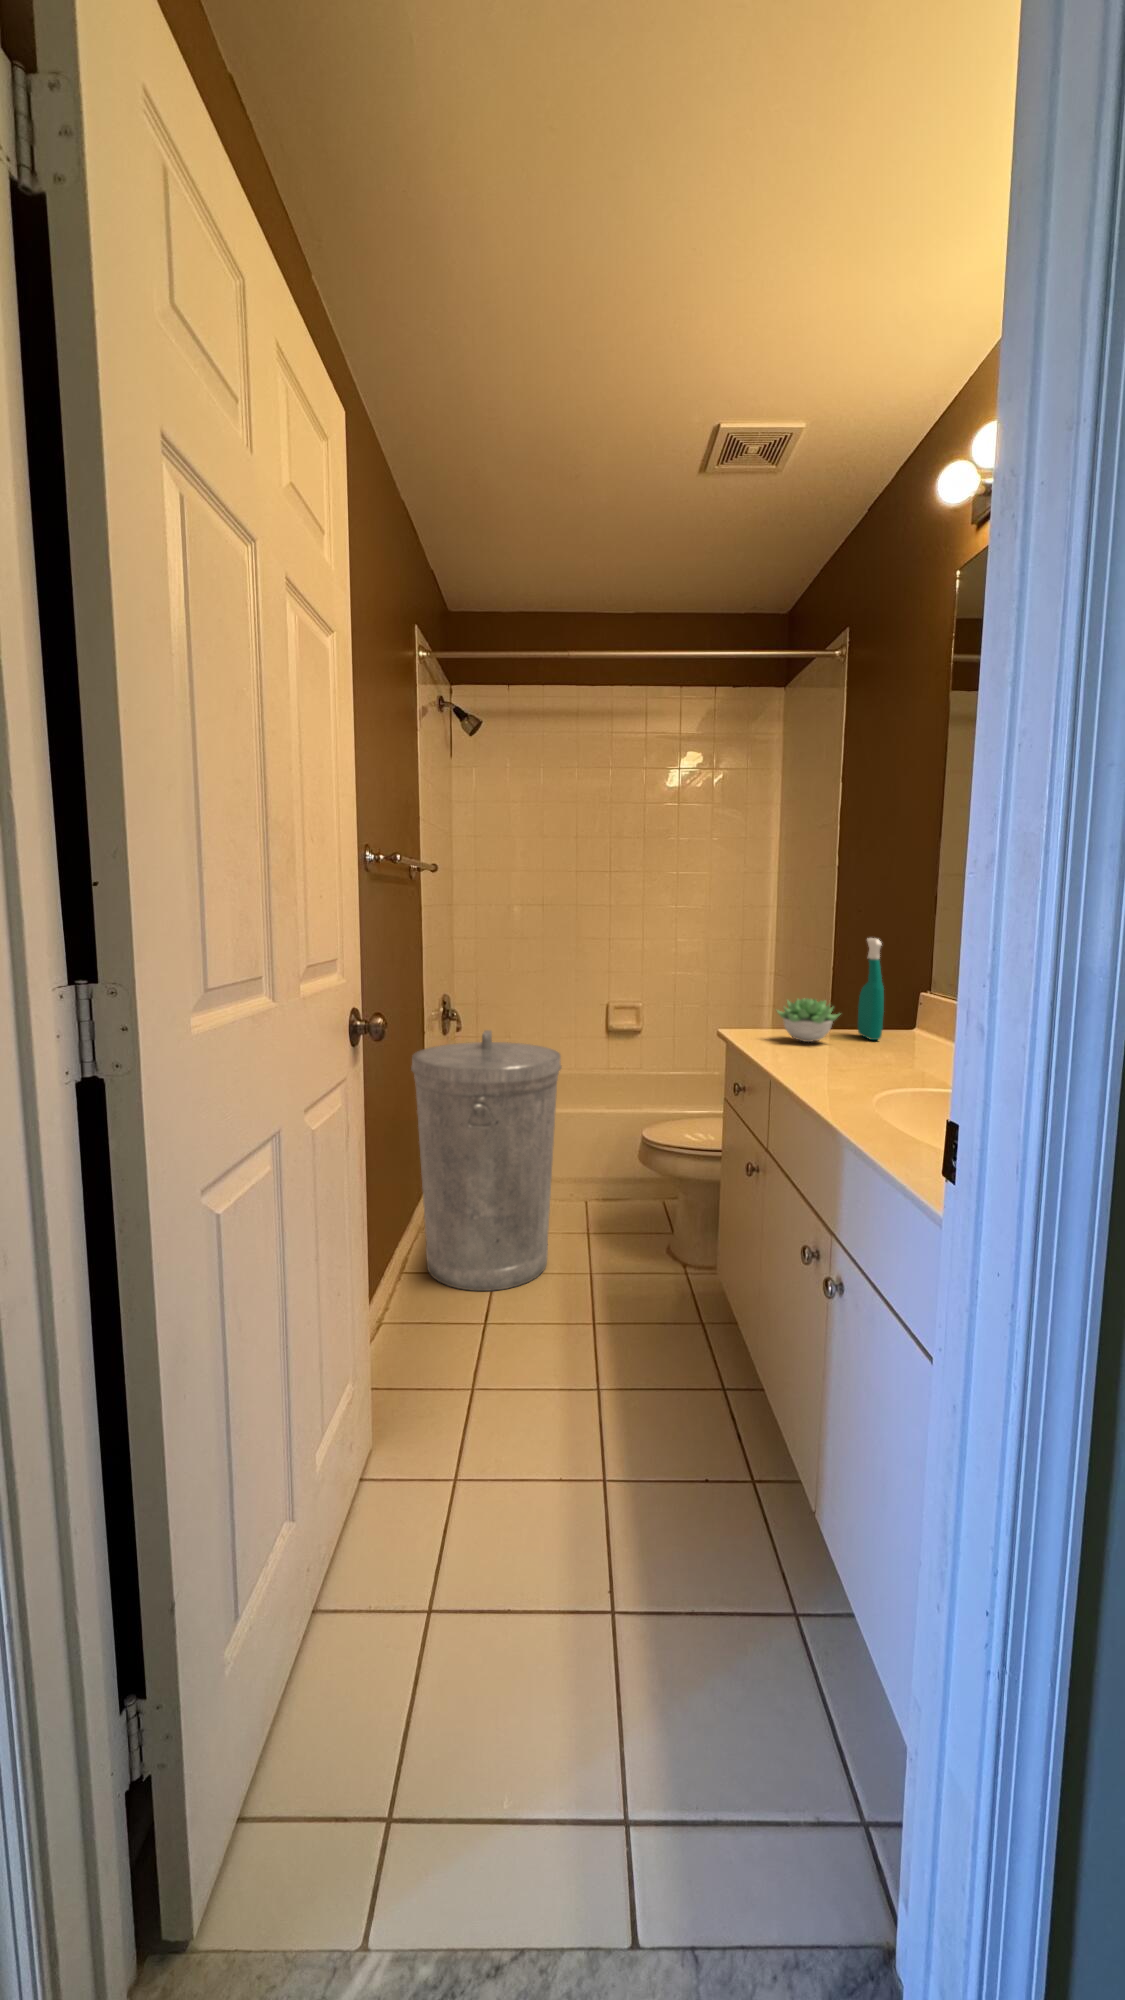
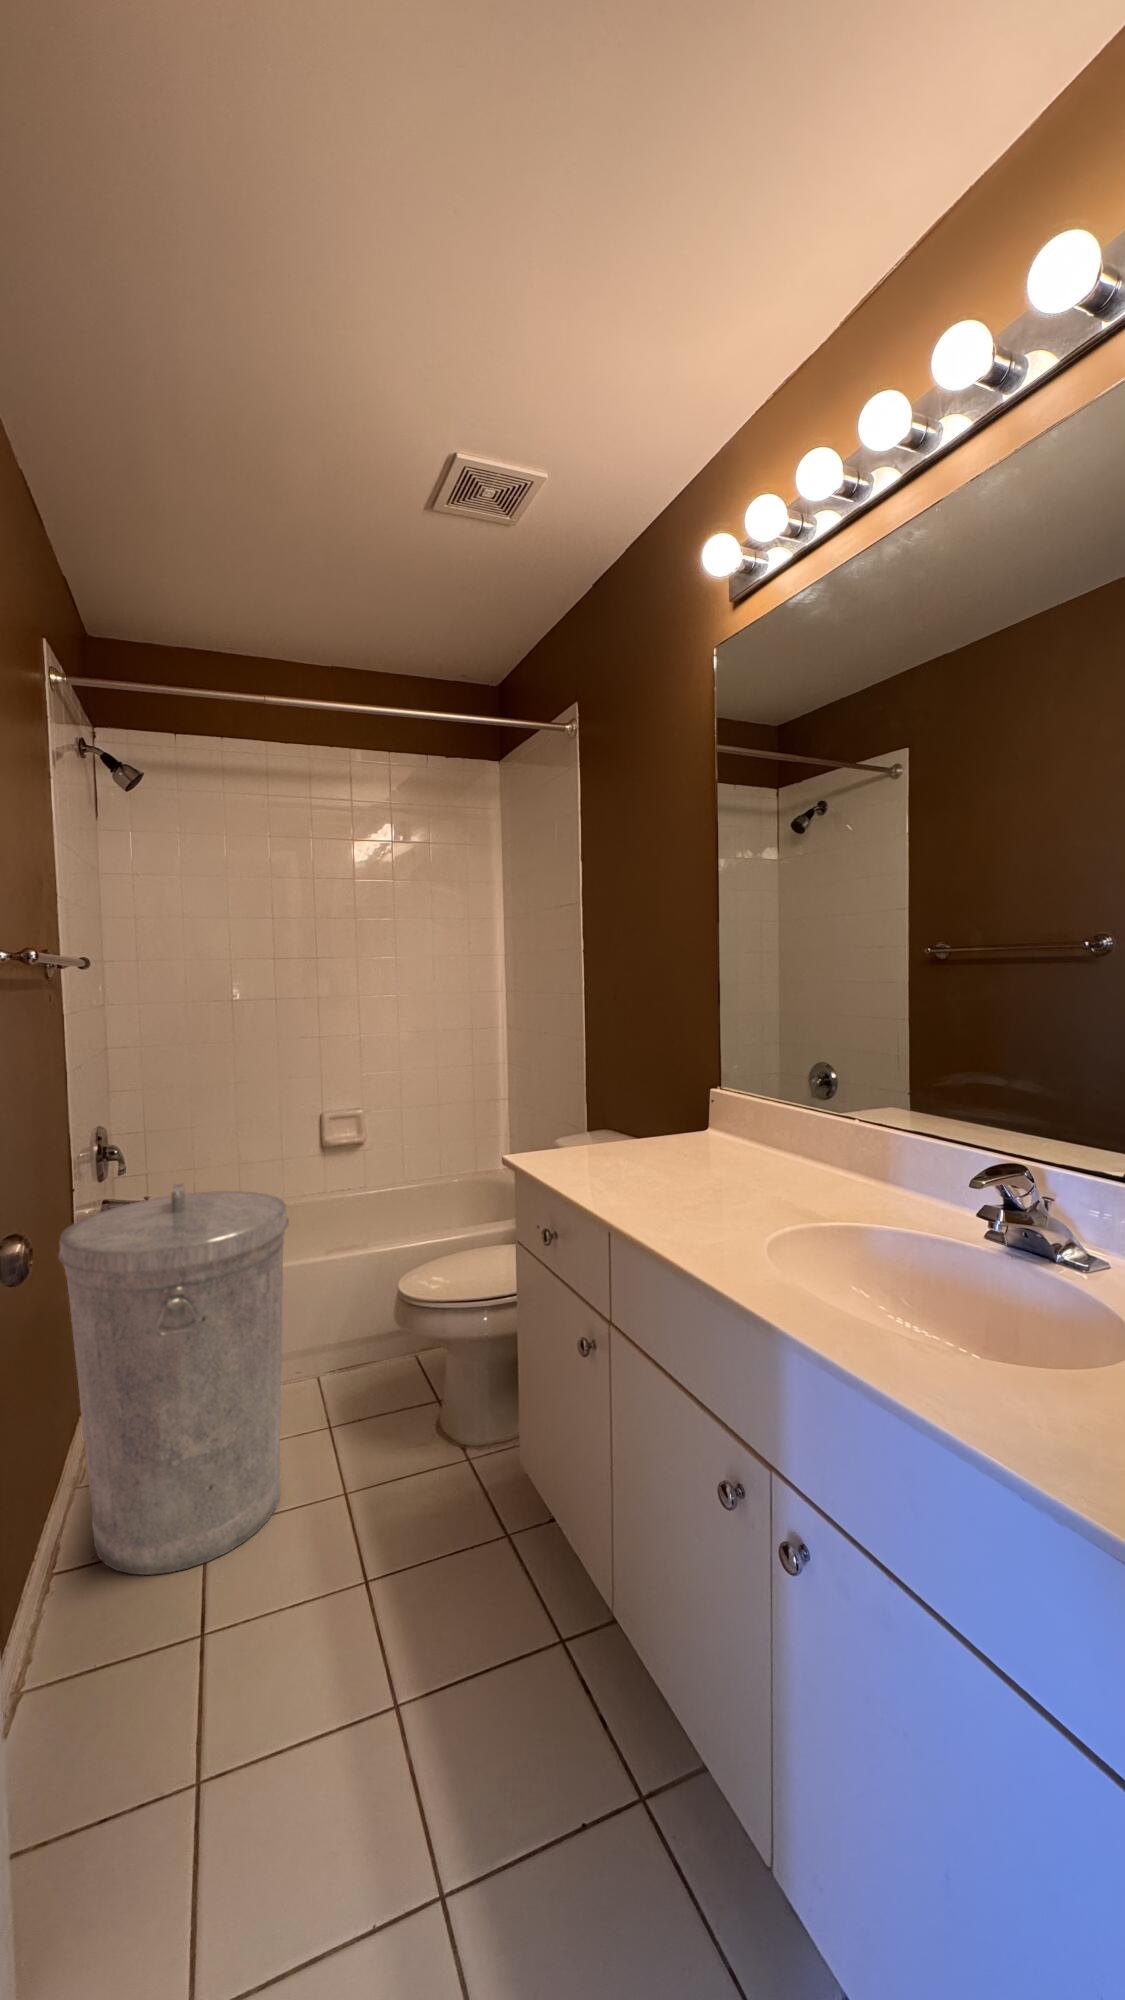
spray bottle: present [858,938,884,1040] -> none [656,1035,689,1152]
succulent plant: present [777,998,840,1042] -> none [578,1112,653,1165]

